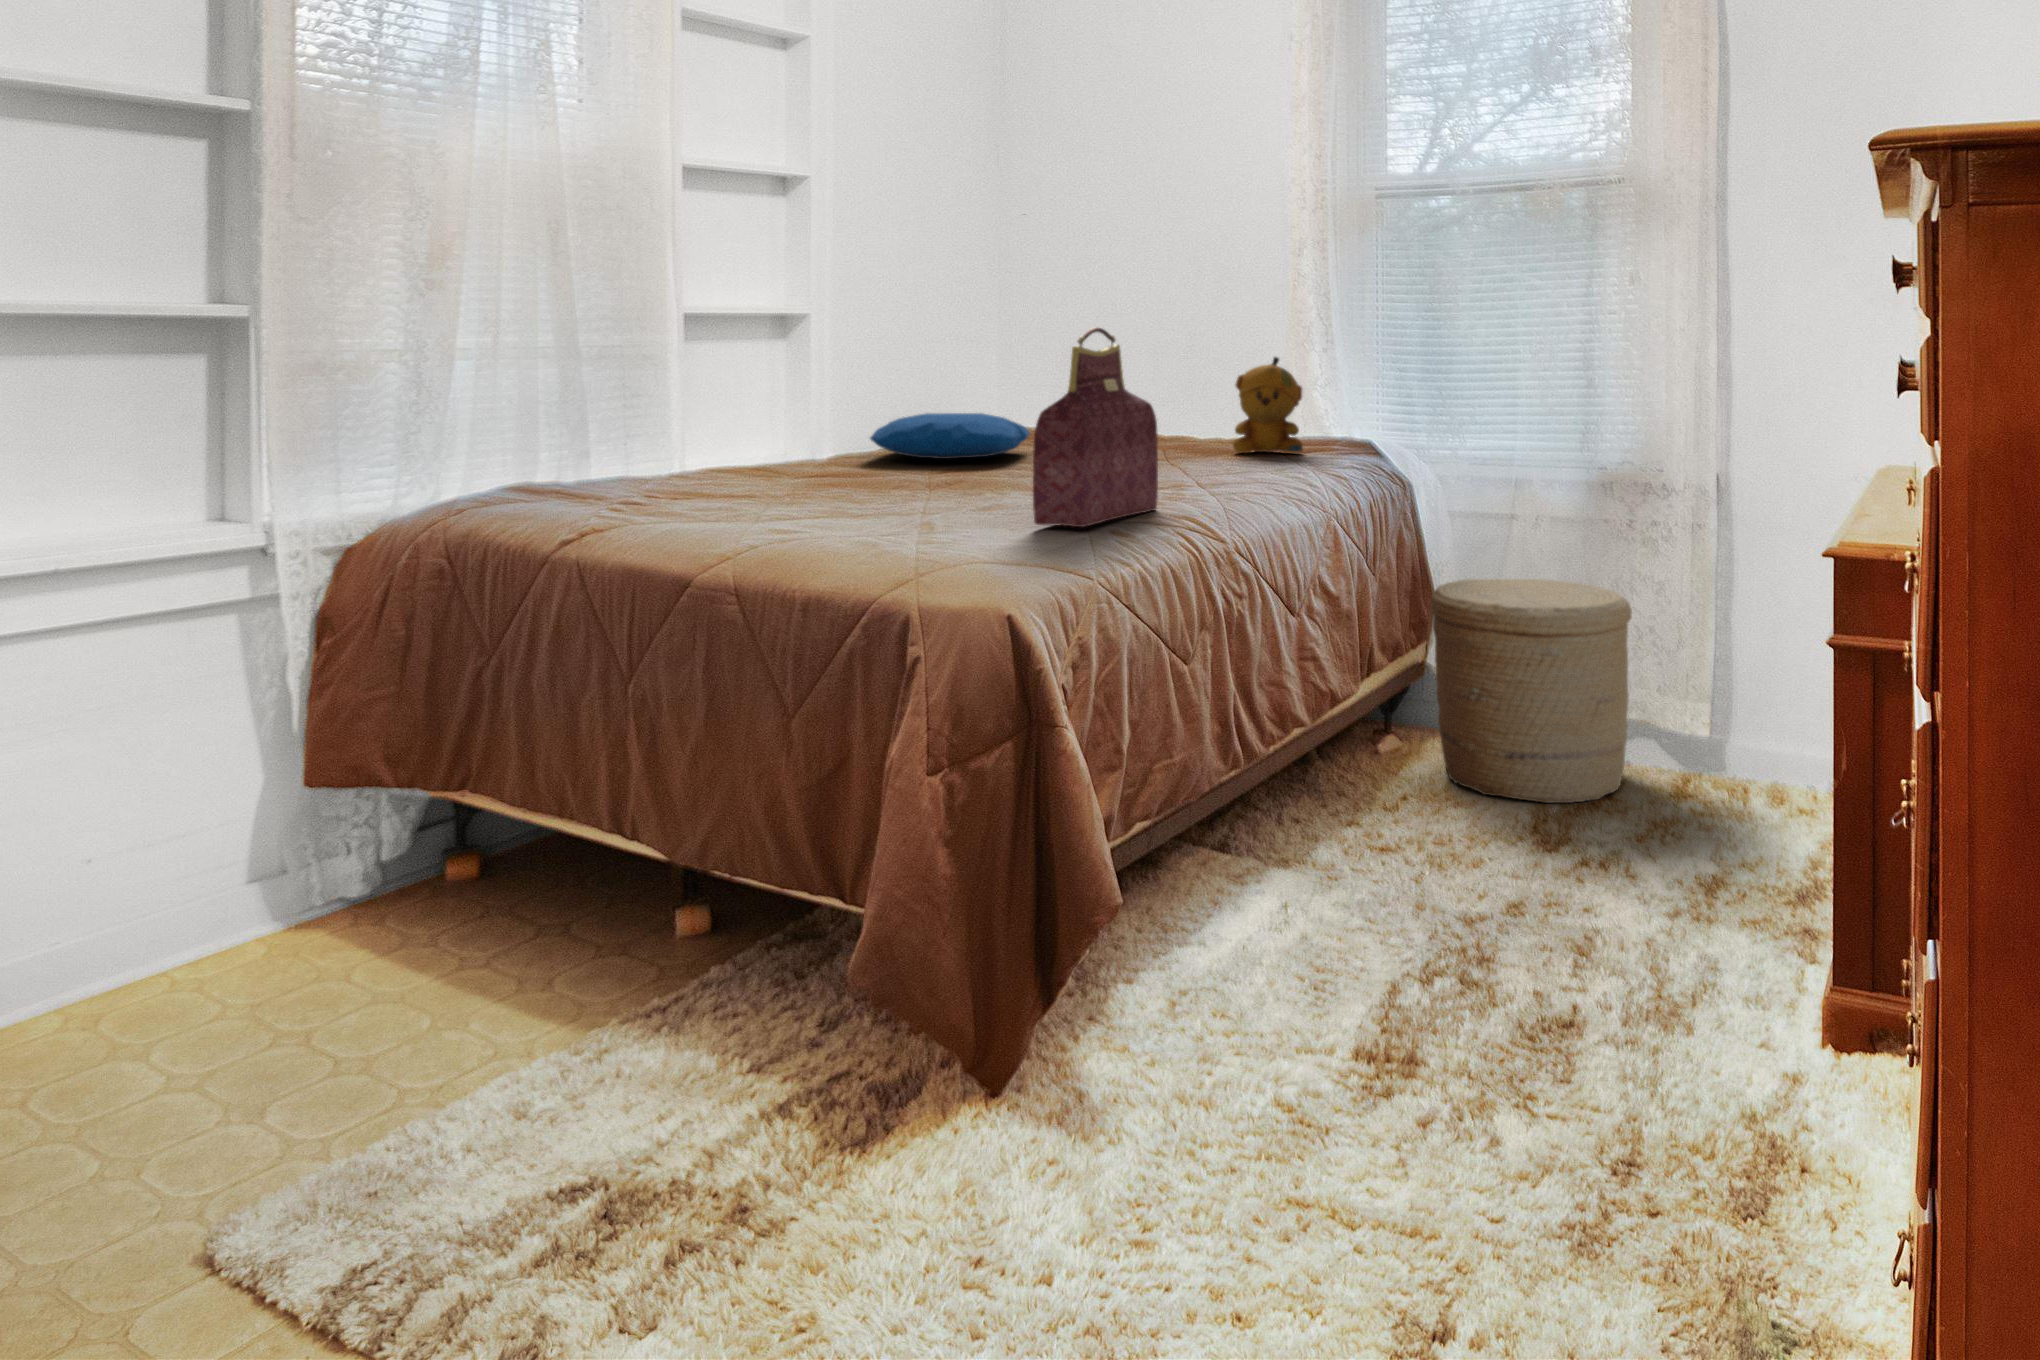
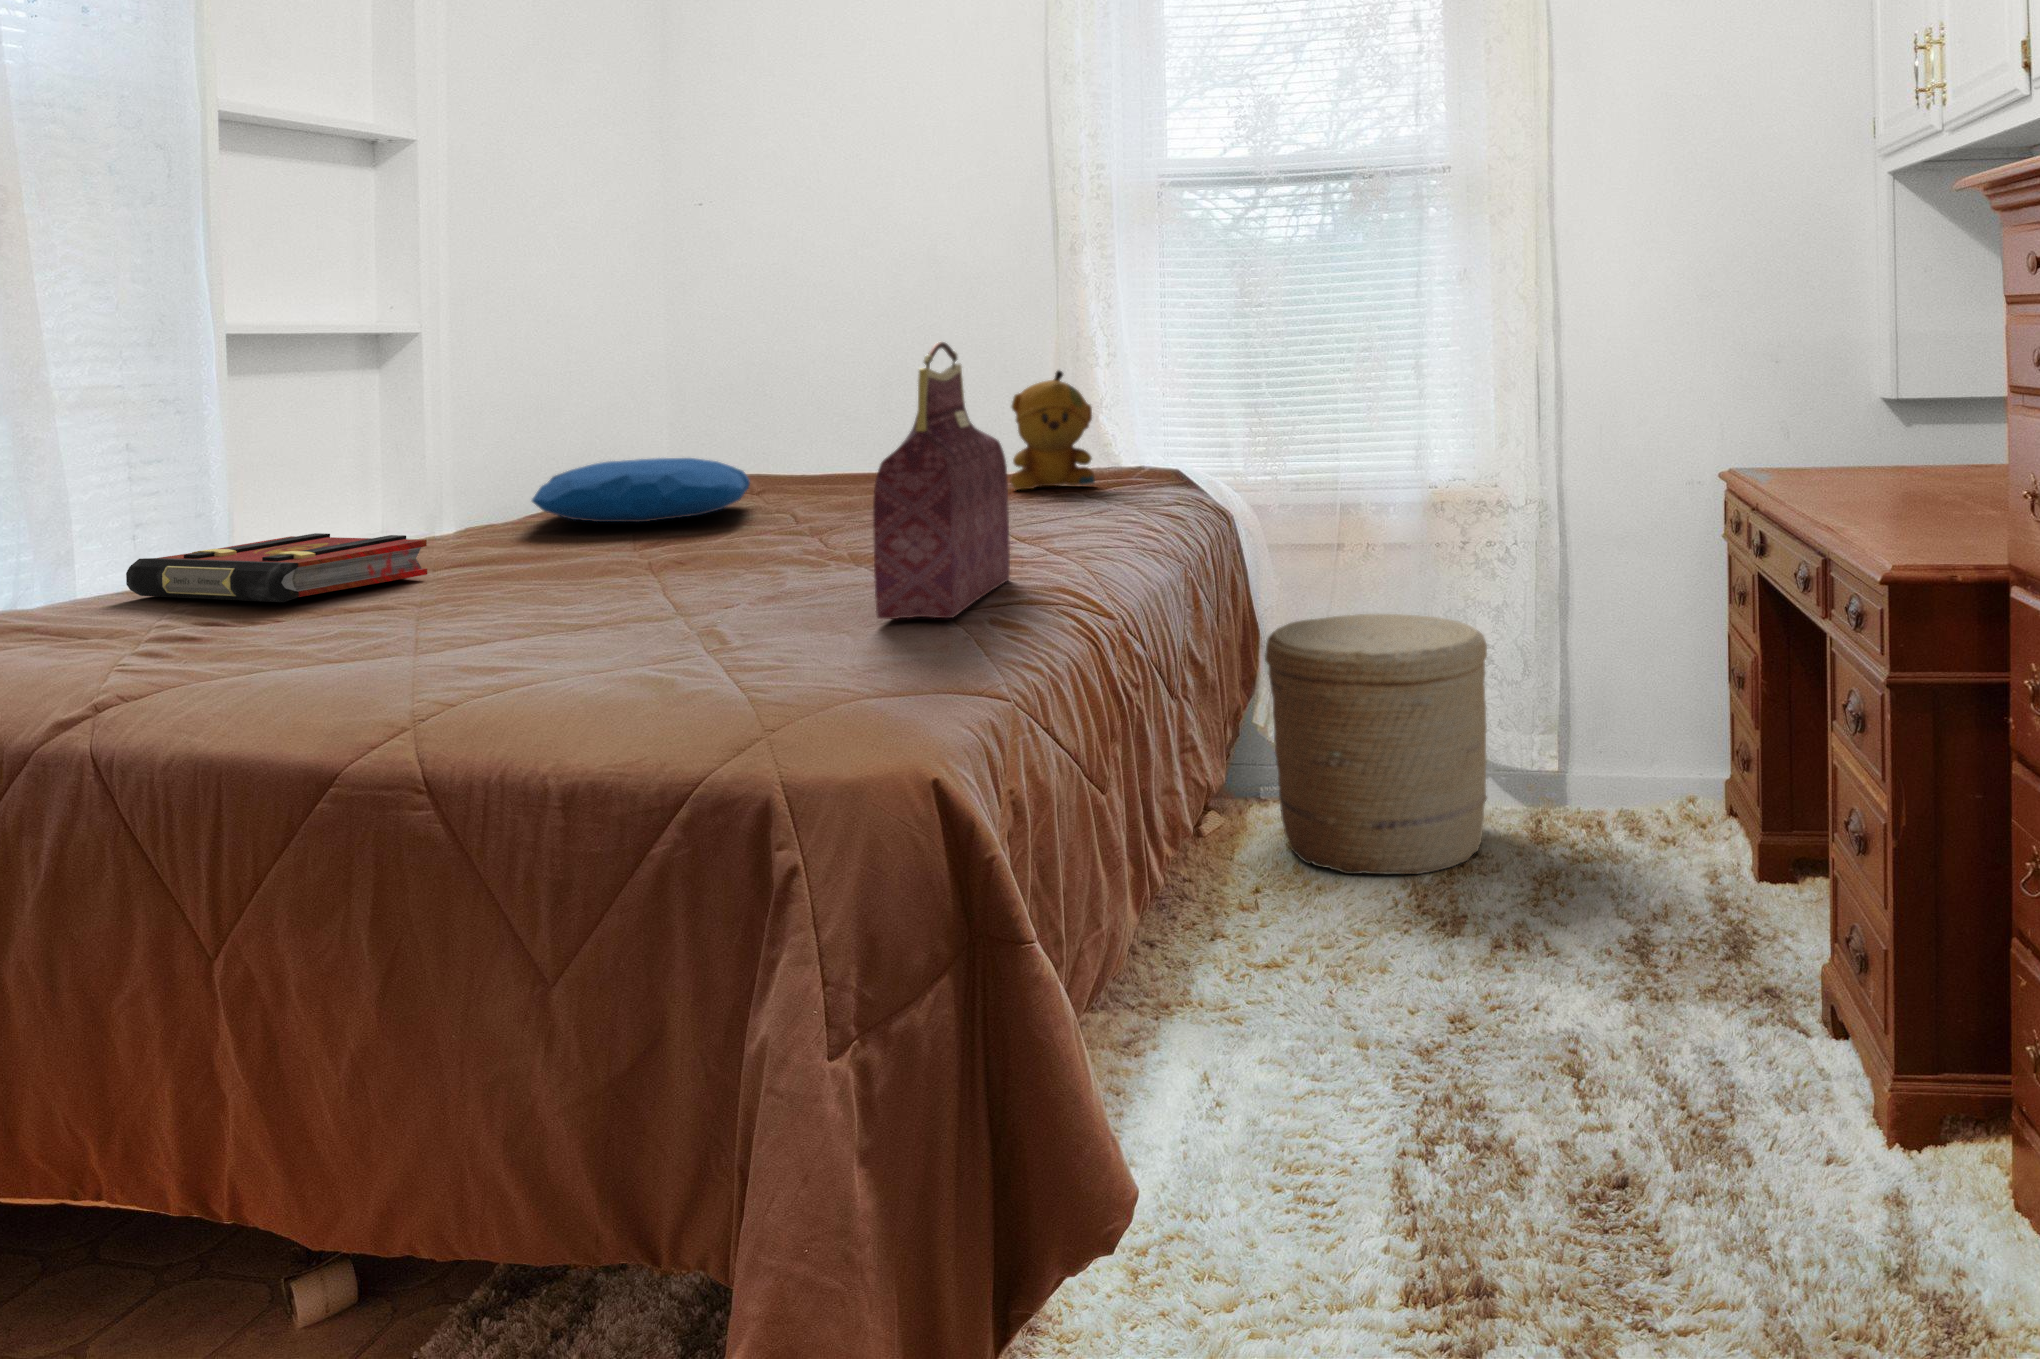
book: none [612,450,785,490] -> present [126,533,427,602]

